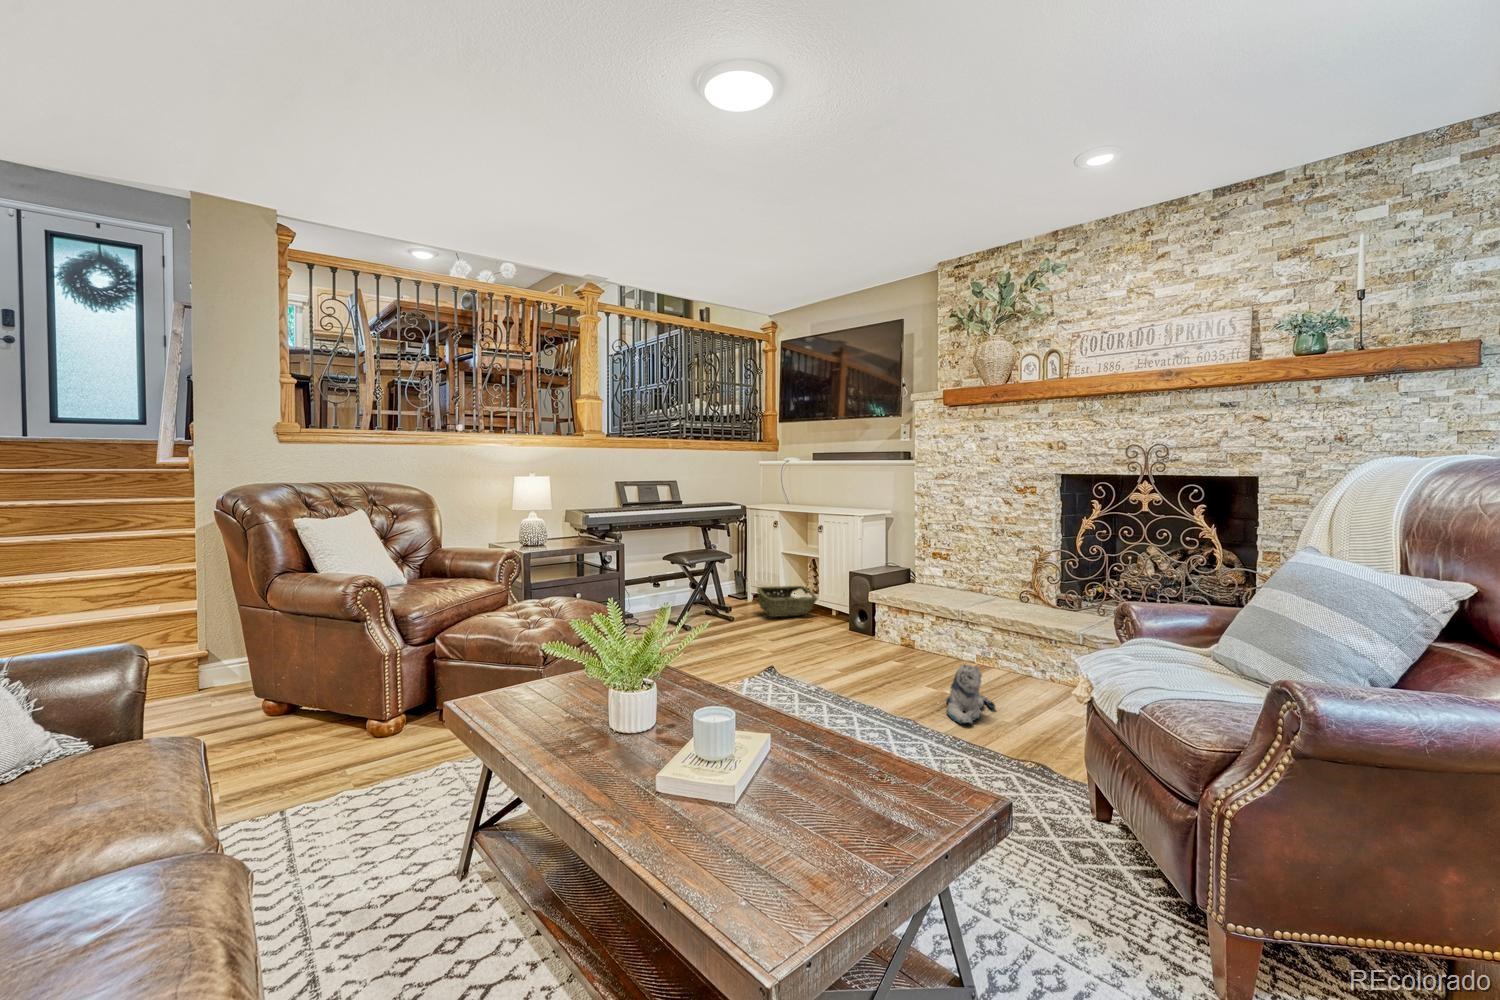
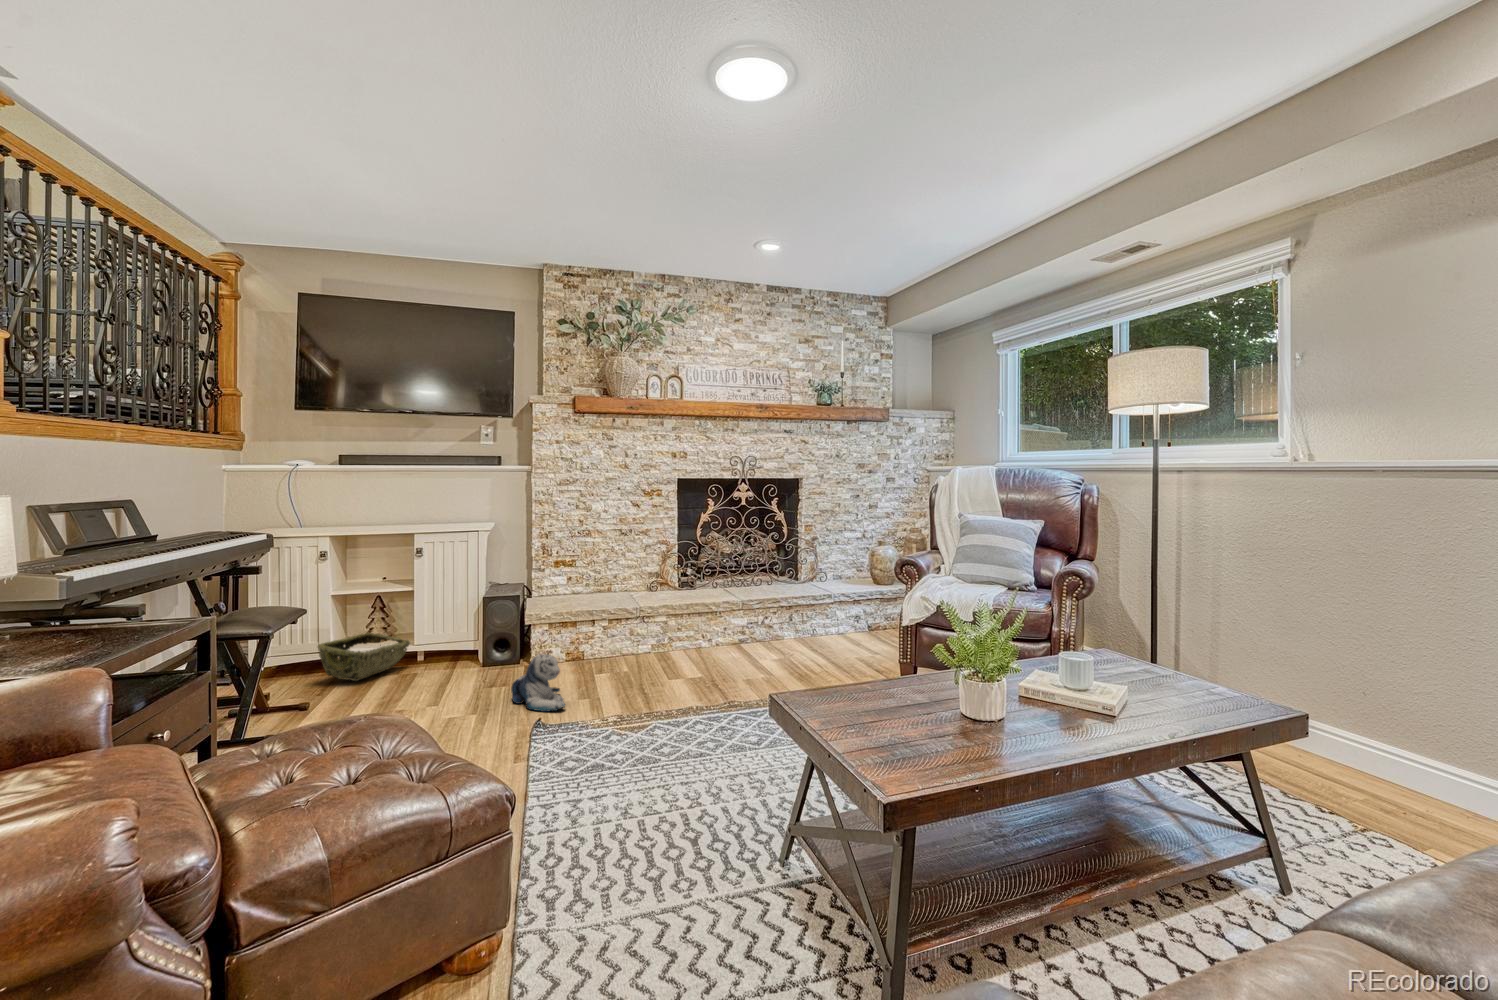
plush toy: present [946,665,995,724] -> present [511,654,565,712]

